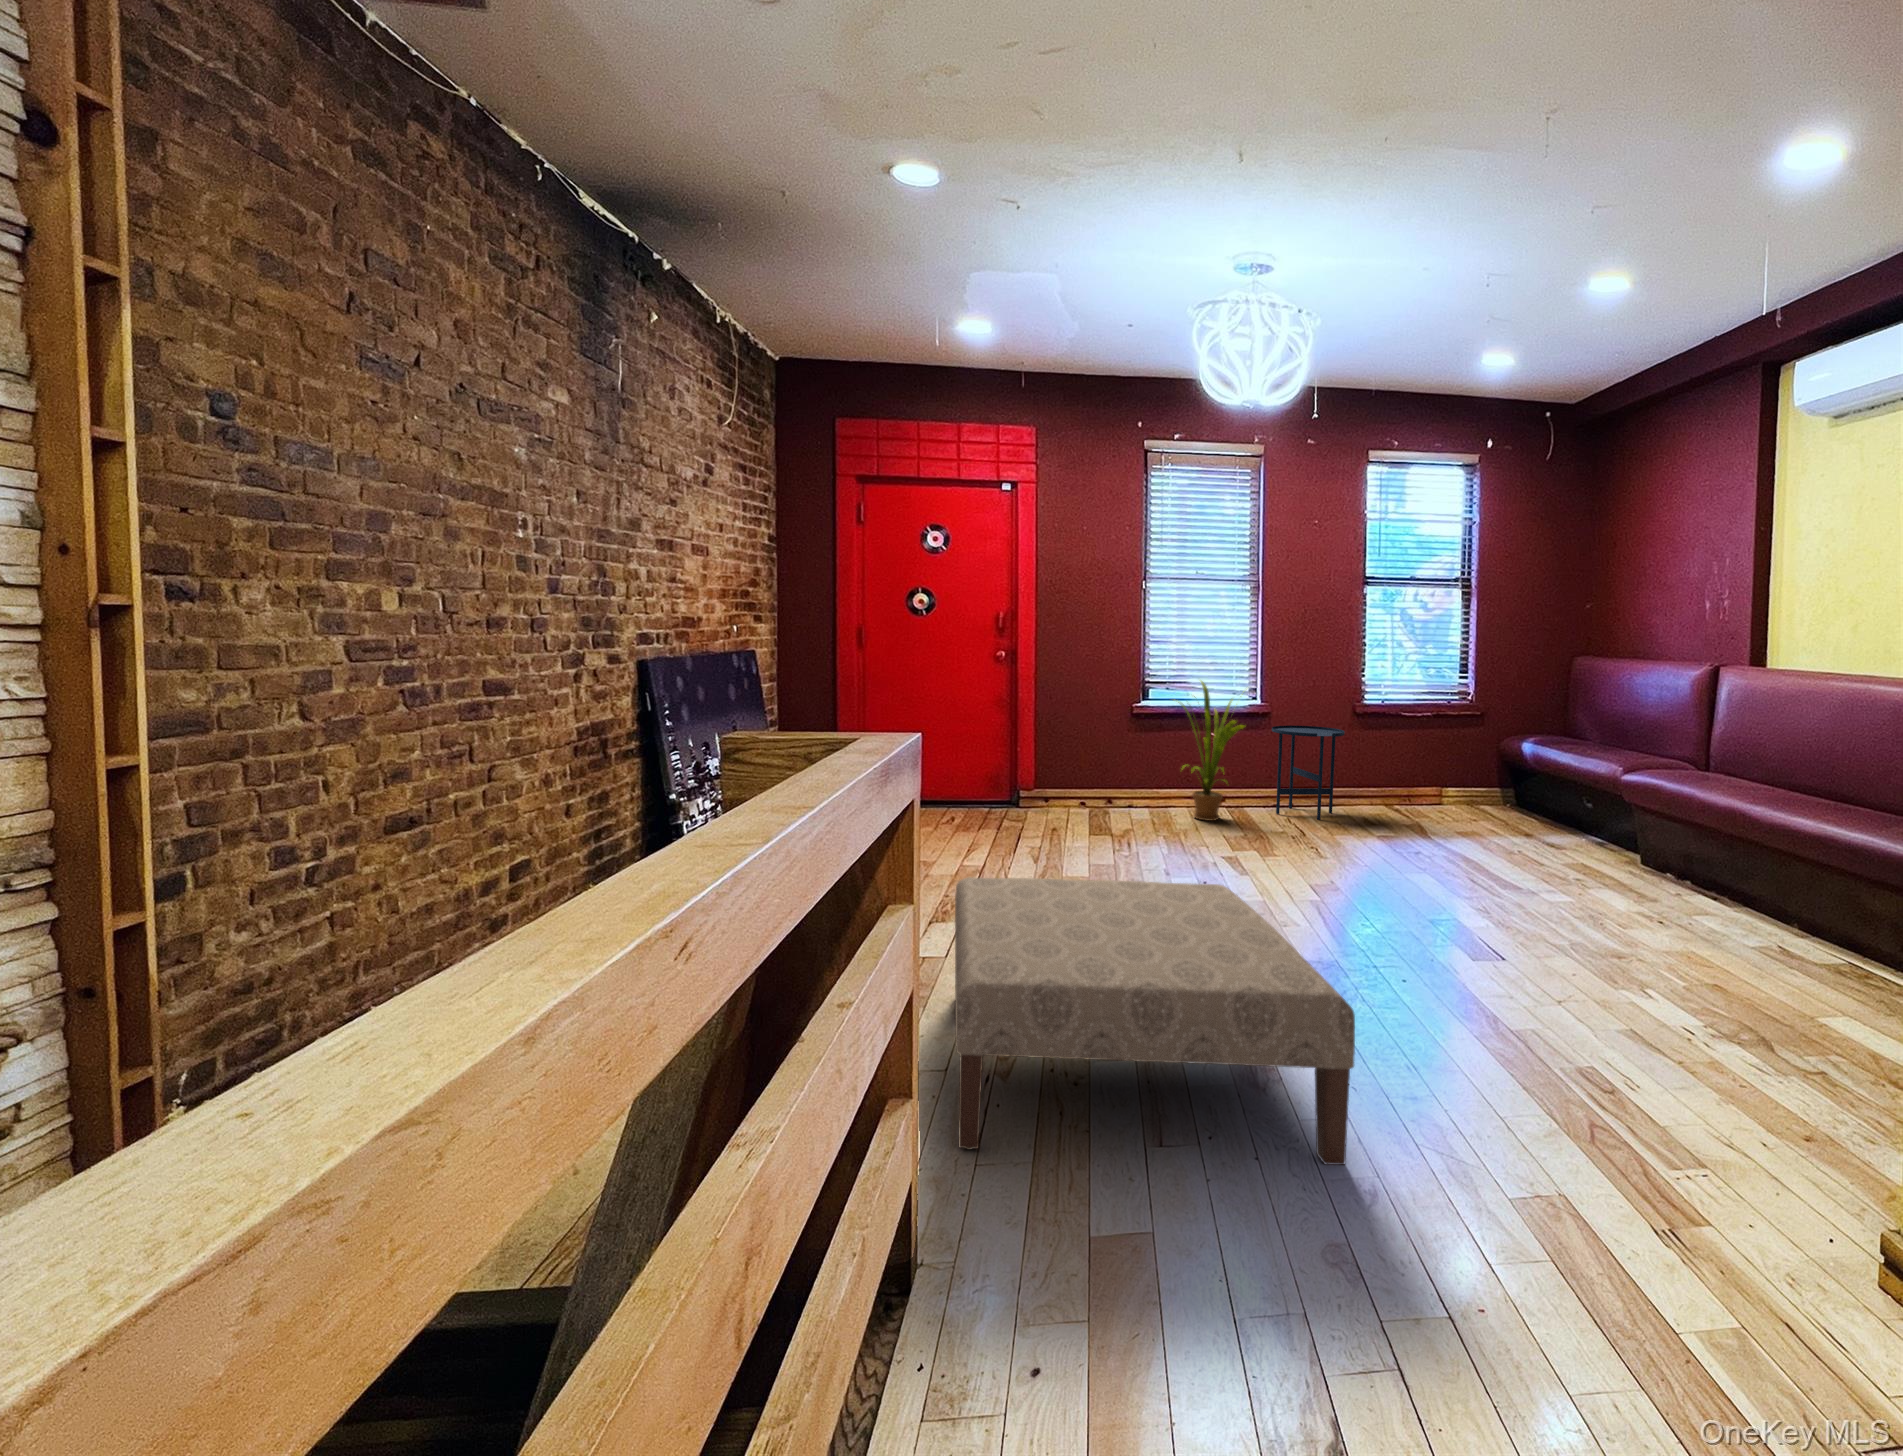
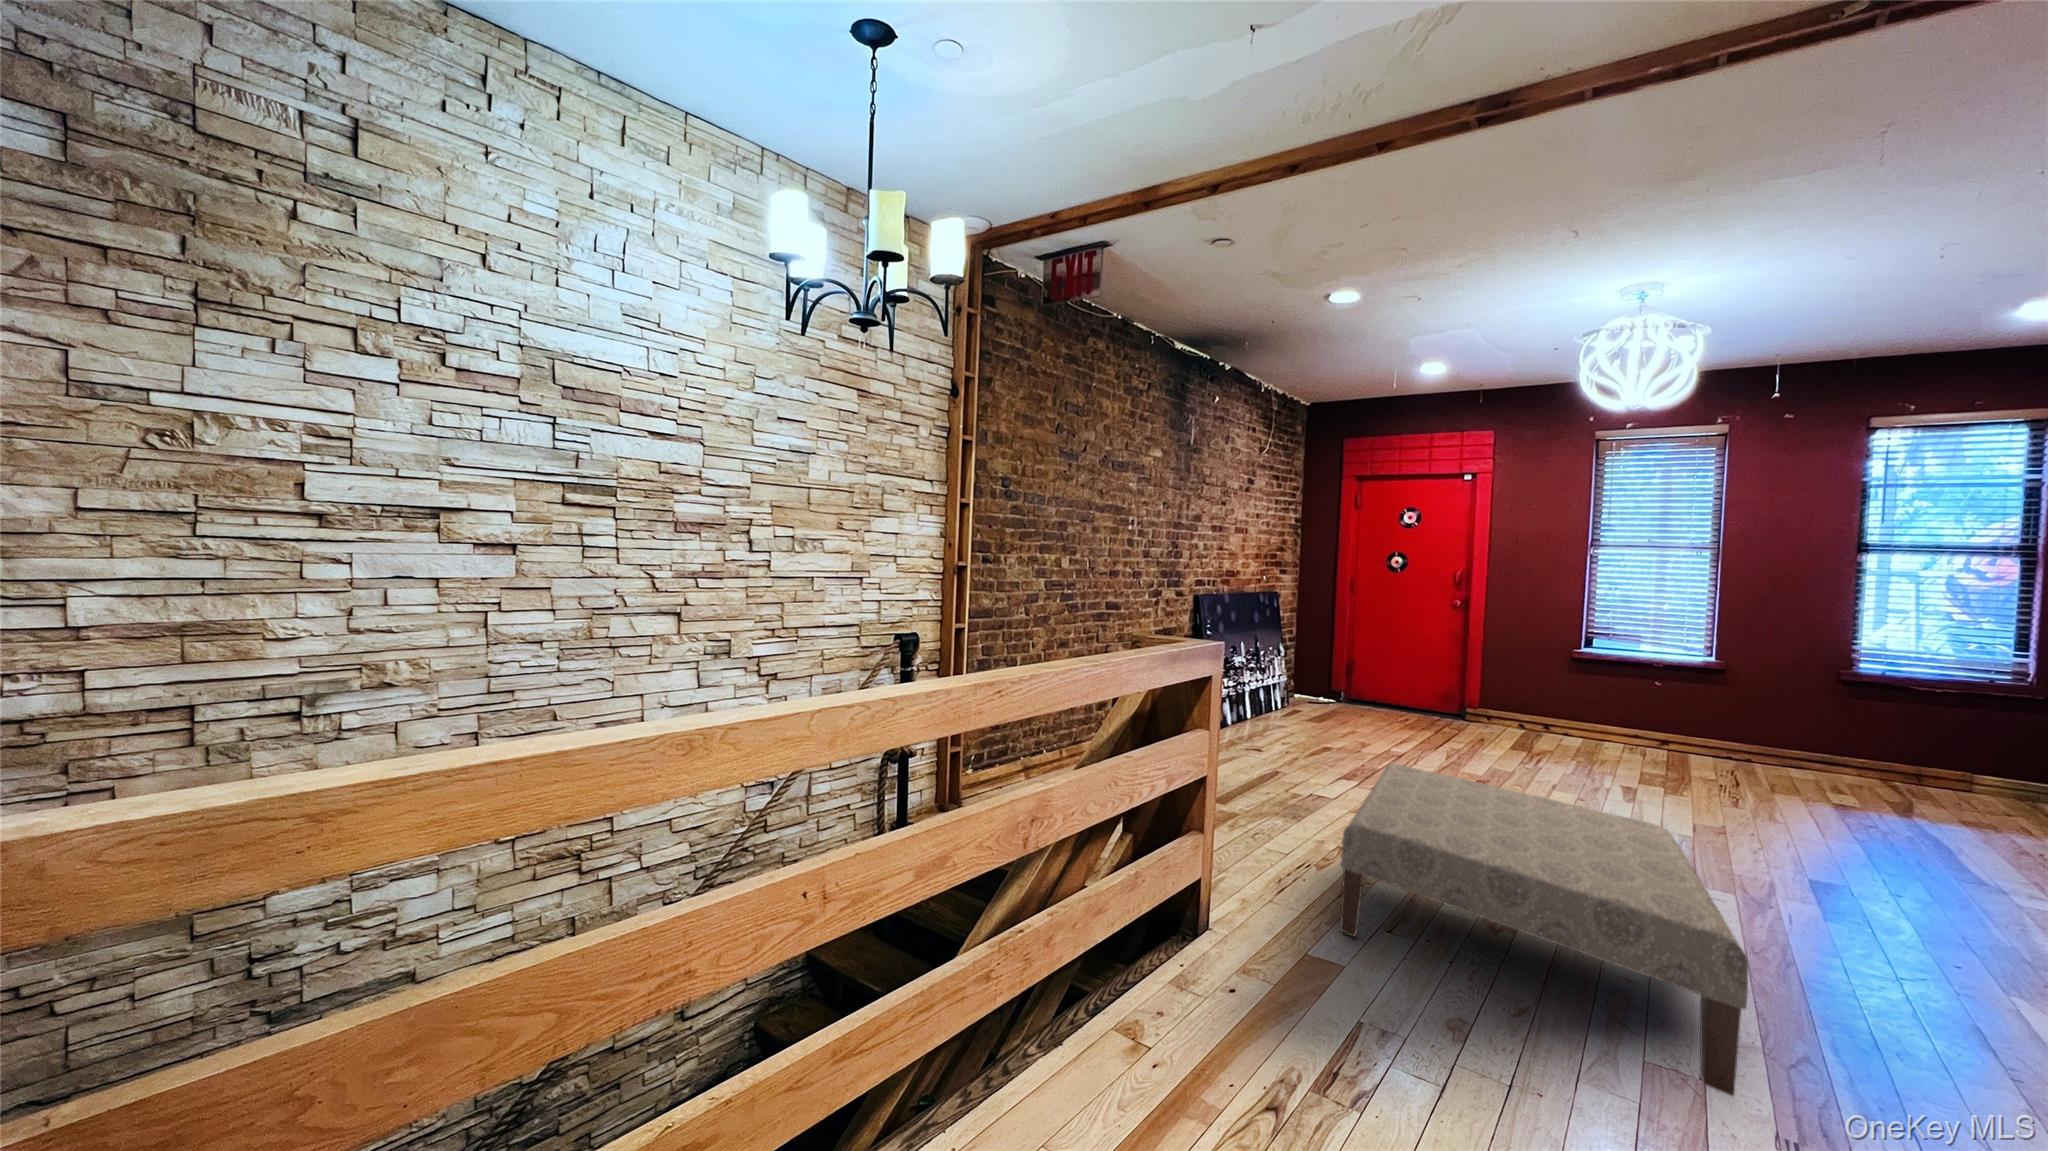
house plant: present [1178,681,1245,821] -> none [1692,644,1819,786]
side table: present [1272,725,1345,820] -> none [1863,704,2002,817]

